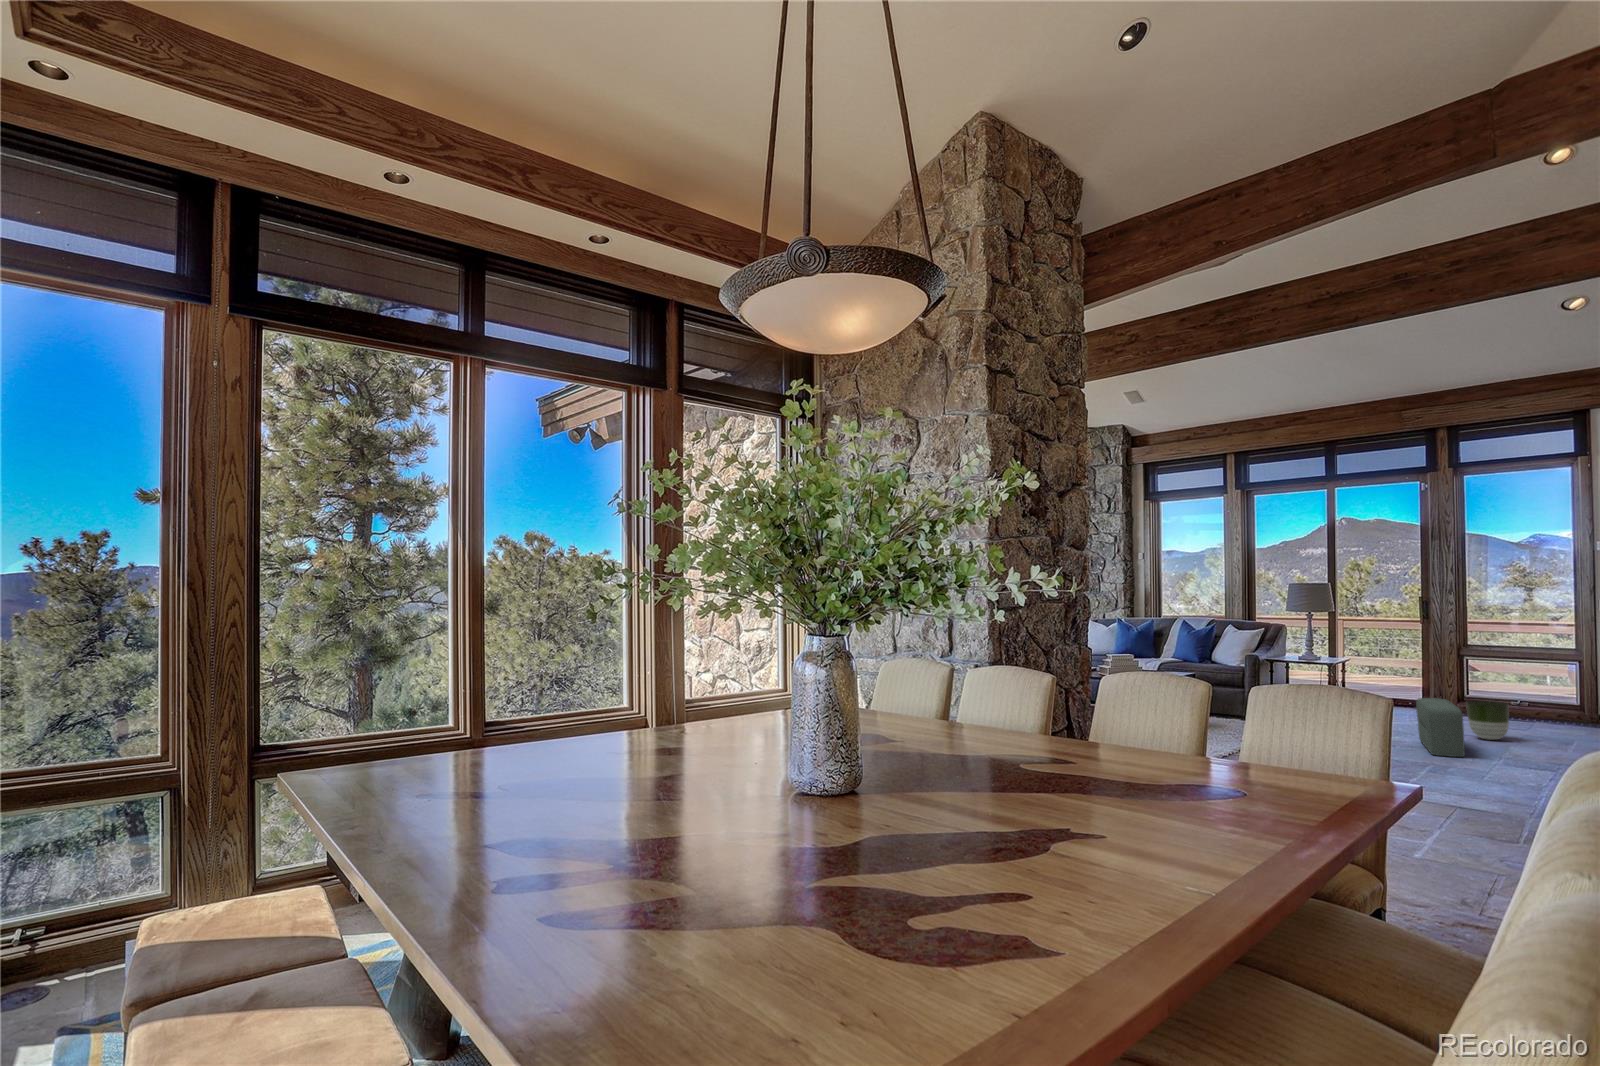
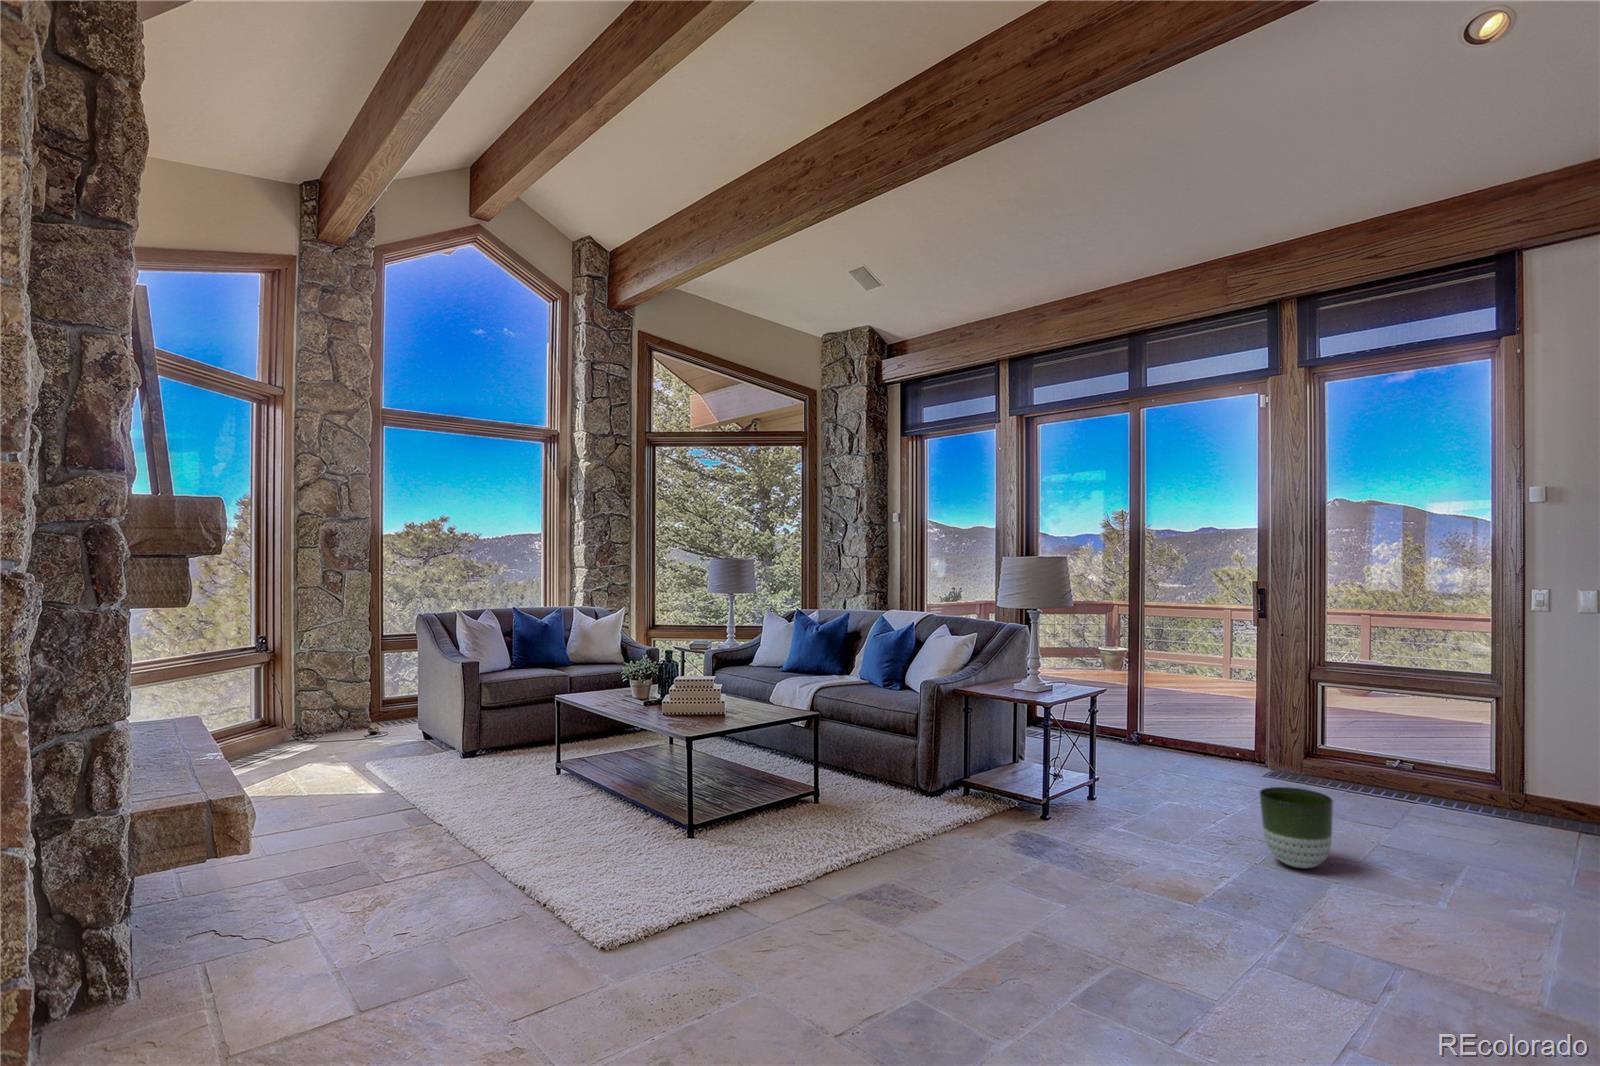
pouf: present [1416,698,1465,757] -> none [1132,790,1213,944]

